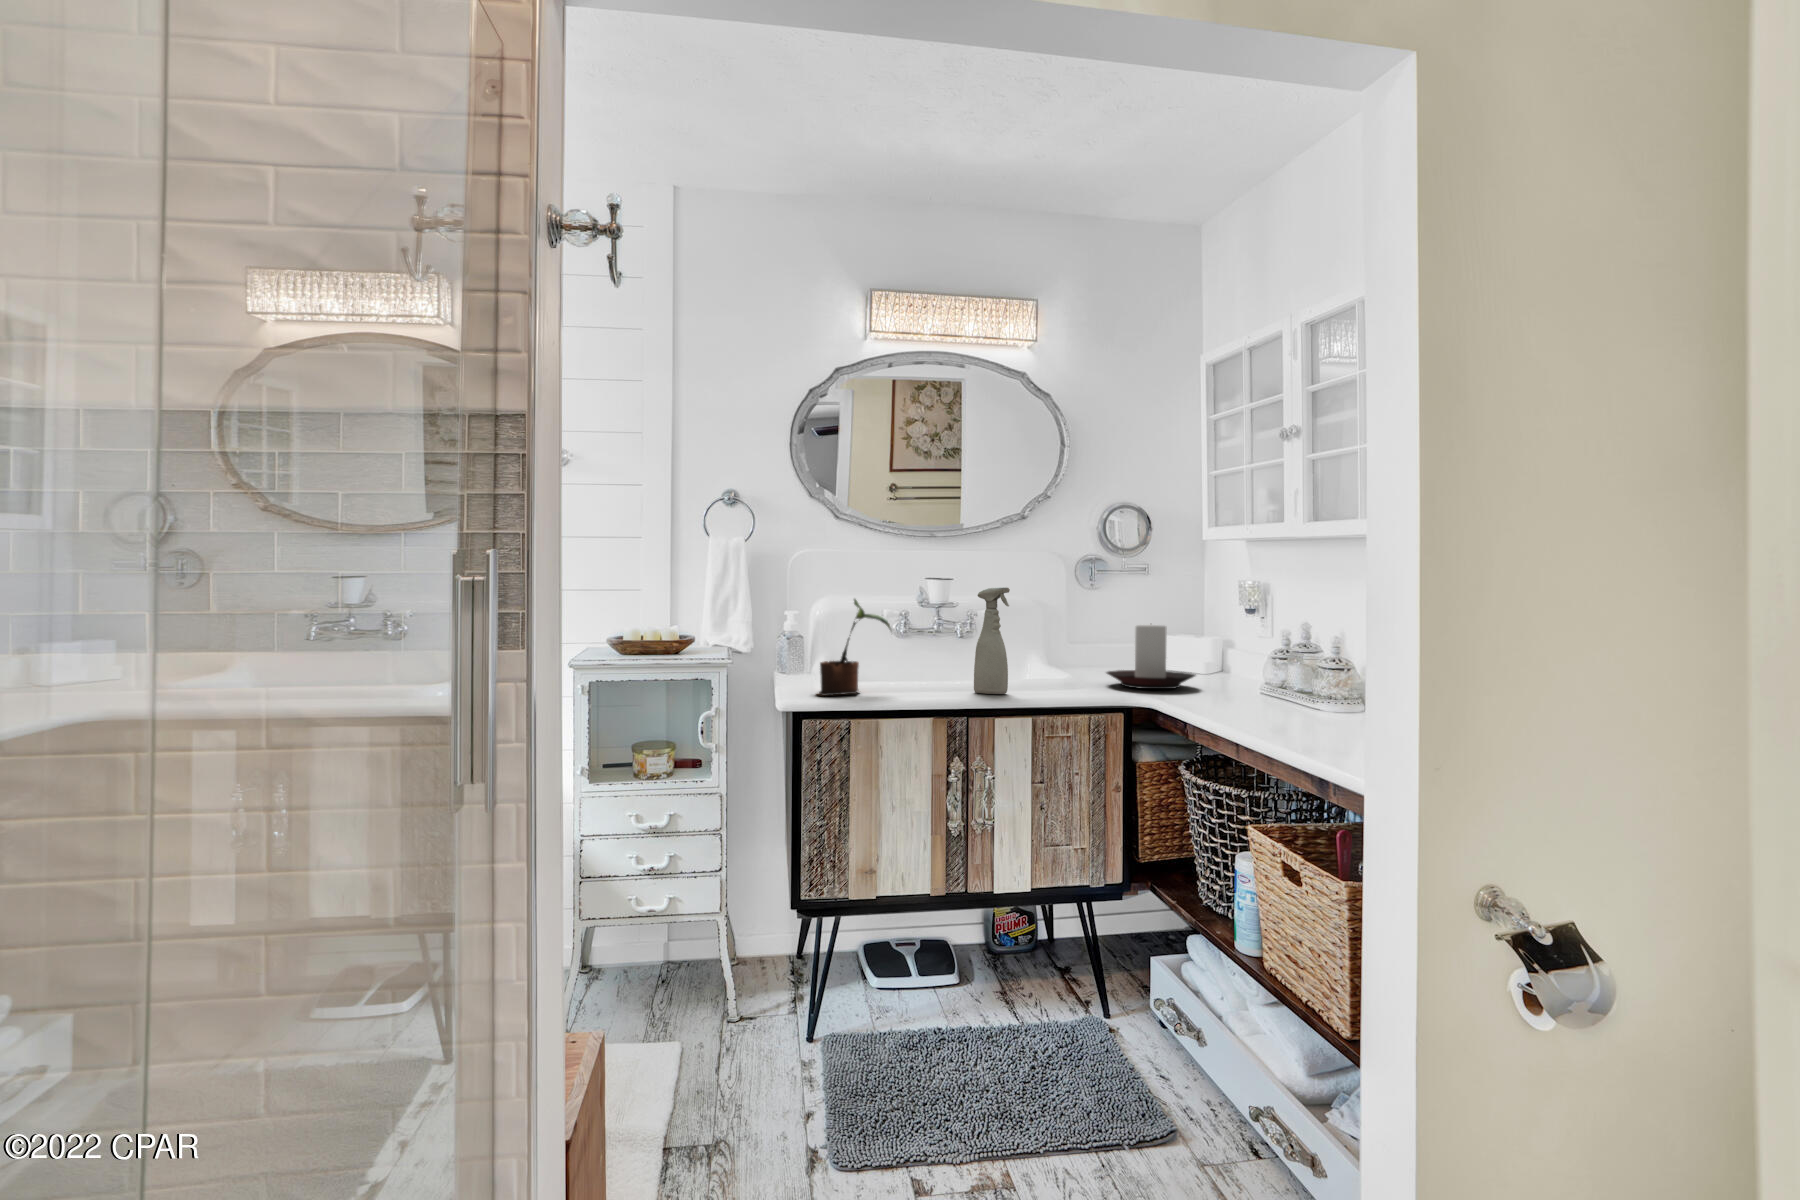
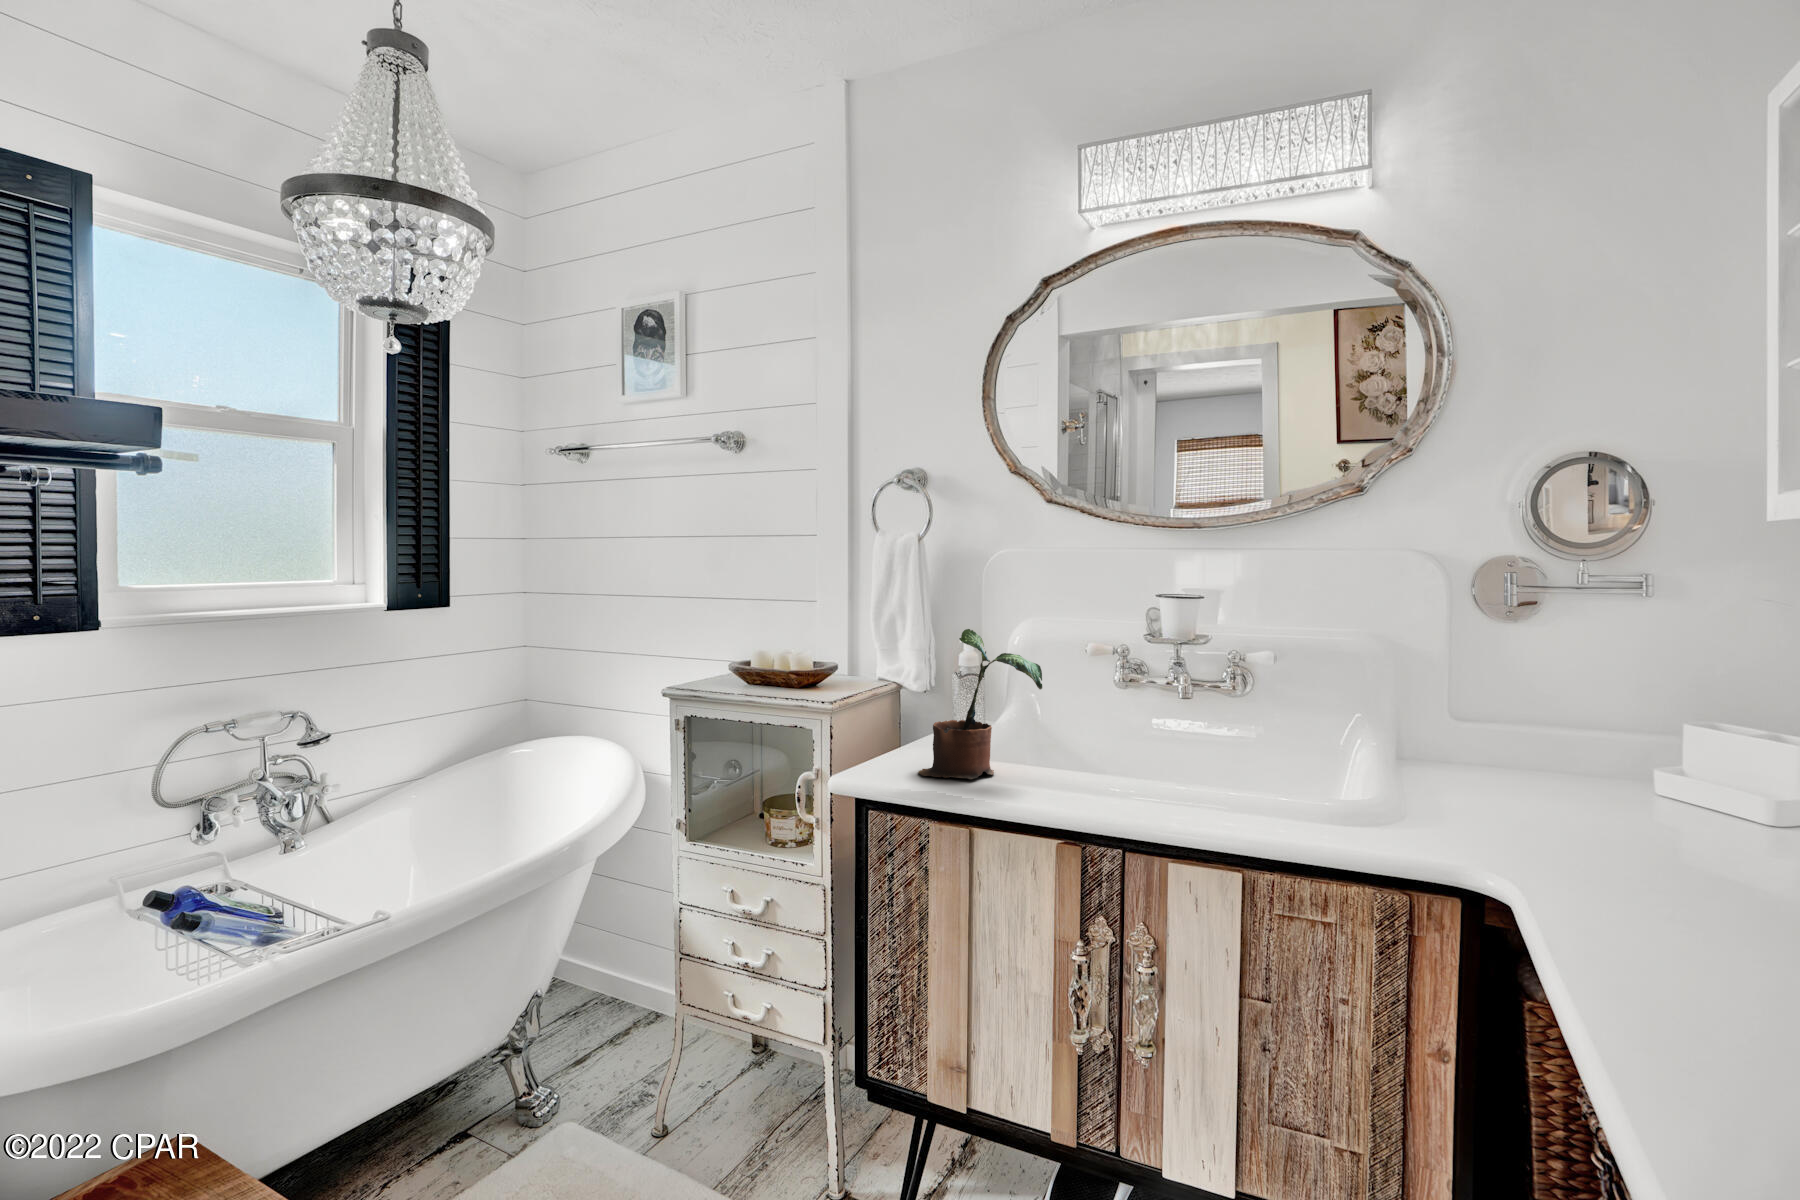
spray bottle: present [974,587,1010,694] -> none [1175,621,1239,815]
candle holder: present [1107,625,1195,689] -> none [1481,702,1716,858]

